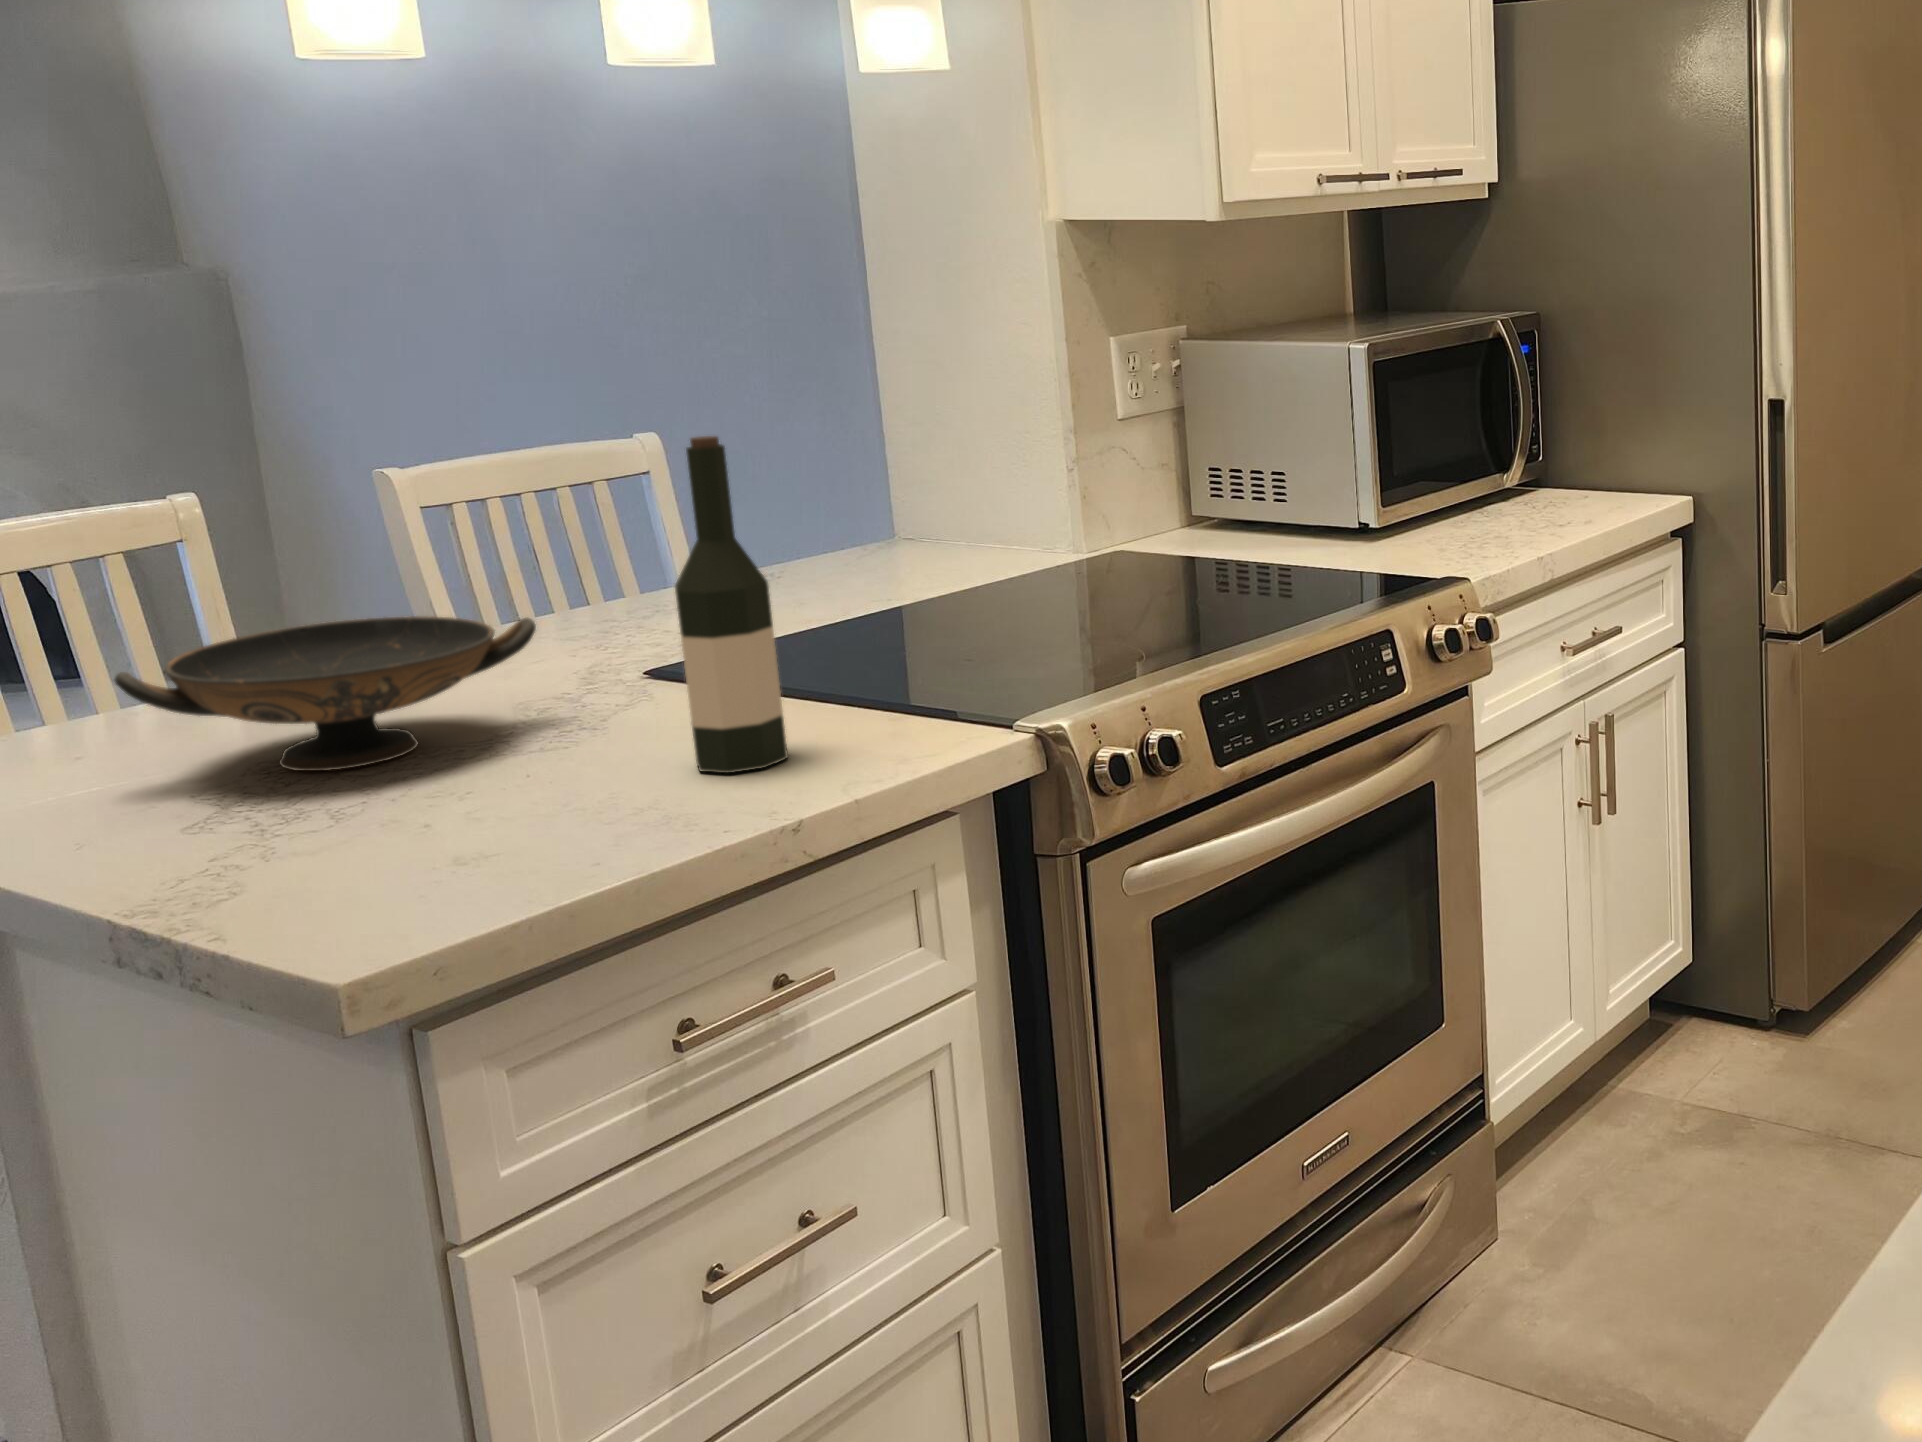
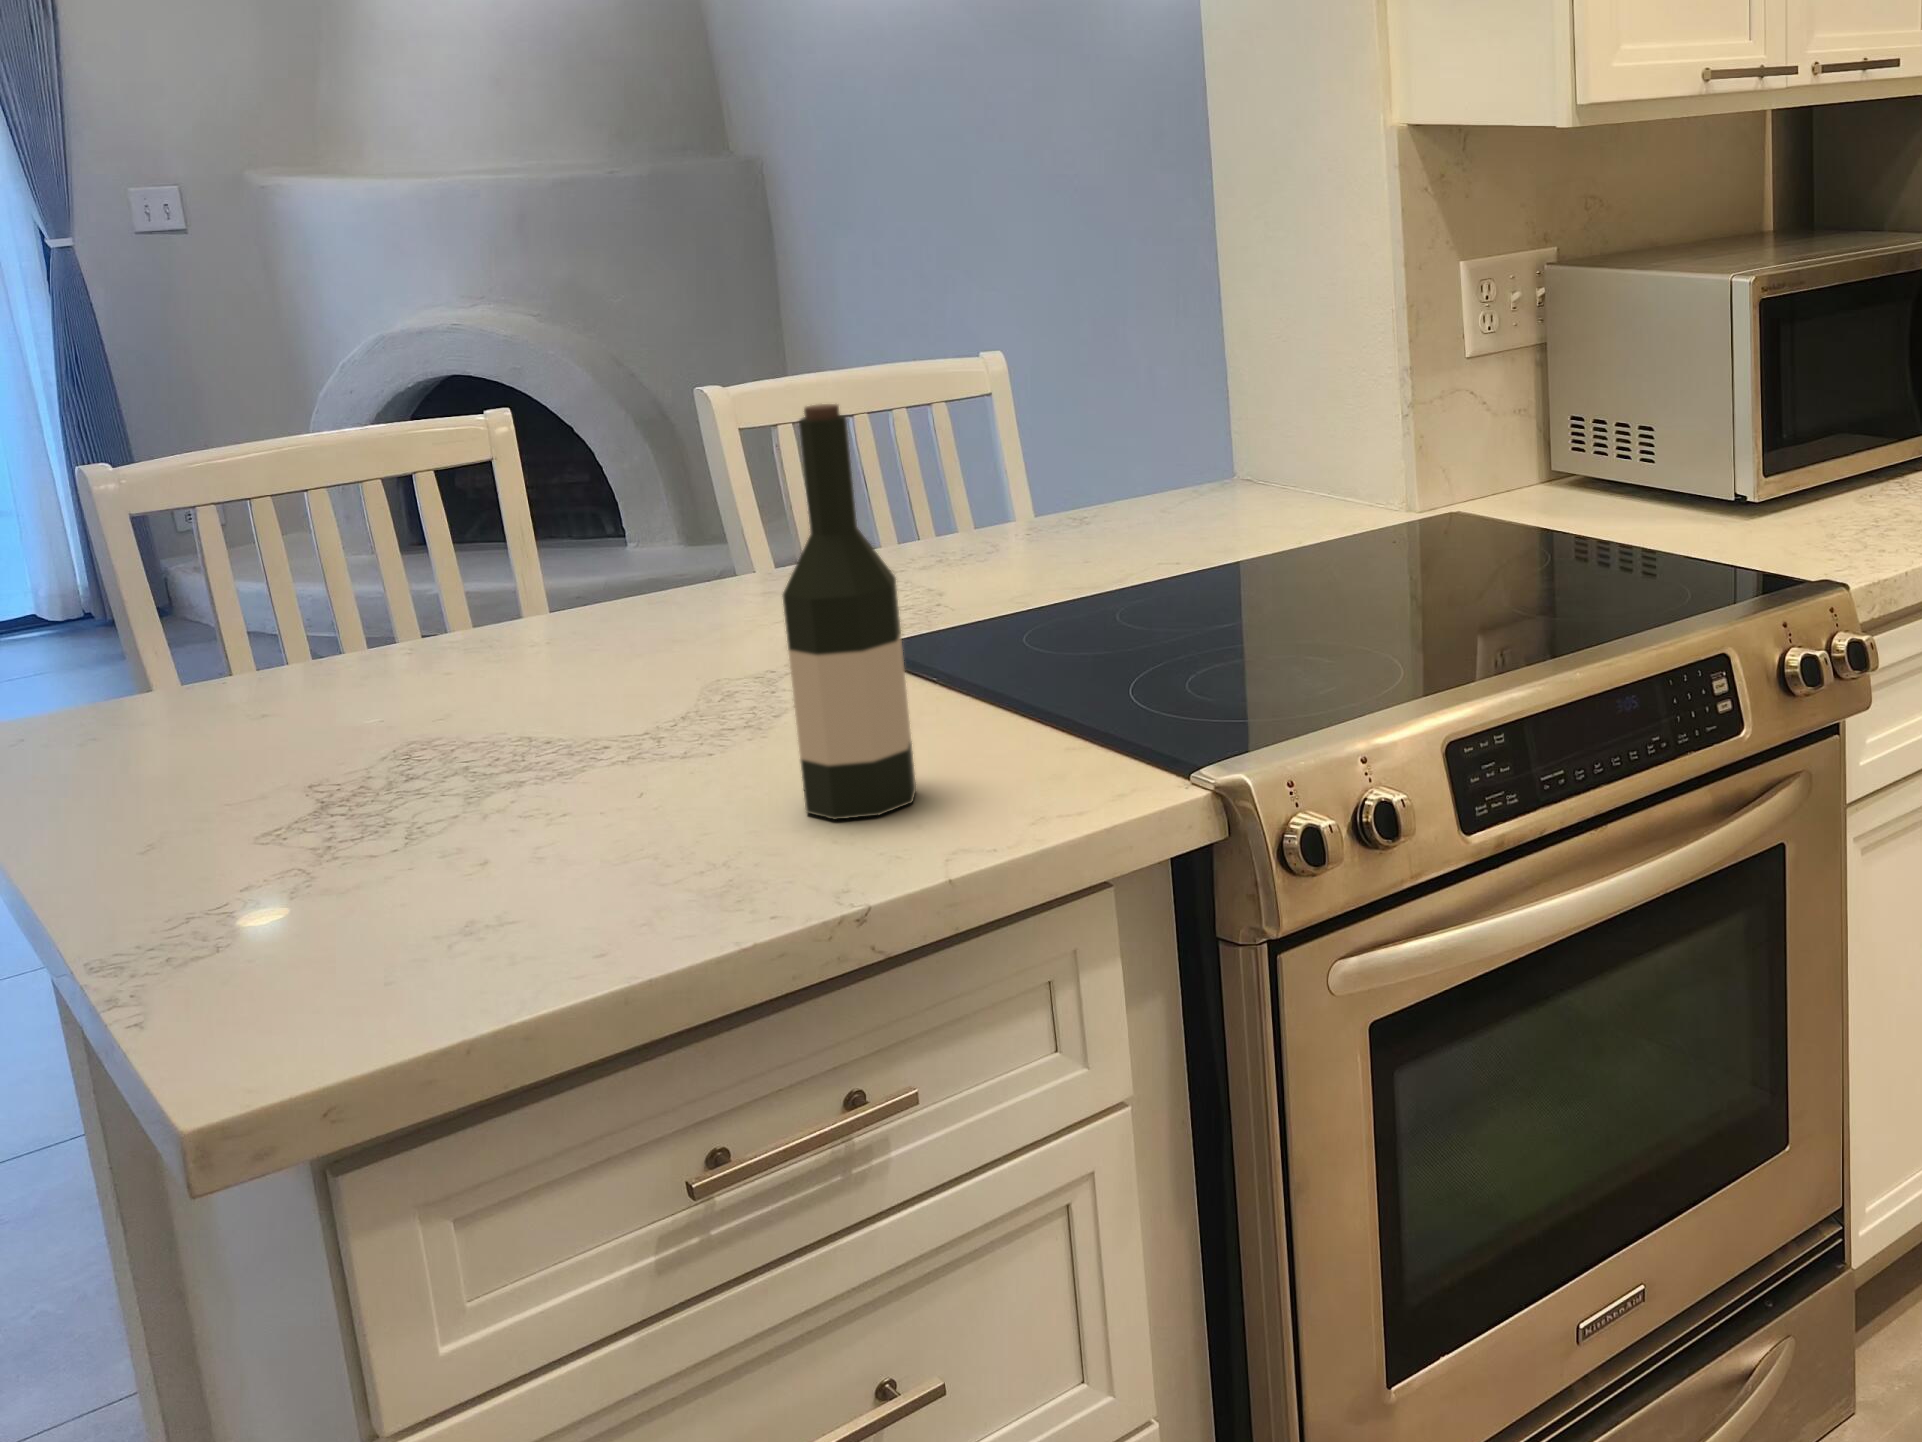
decorative bowl: present [114,616,536,771] -> none [220,584,690,769]

